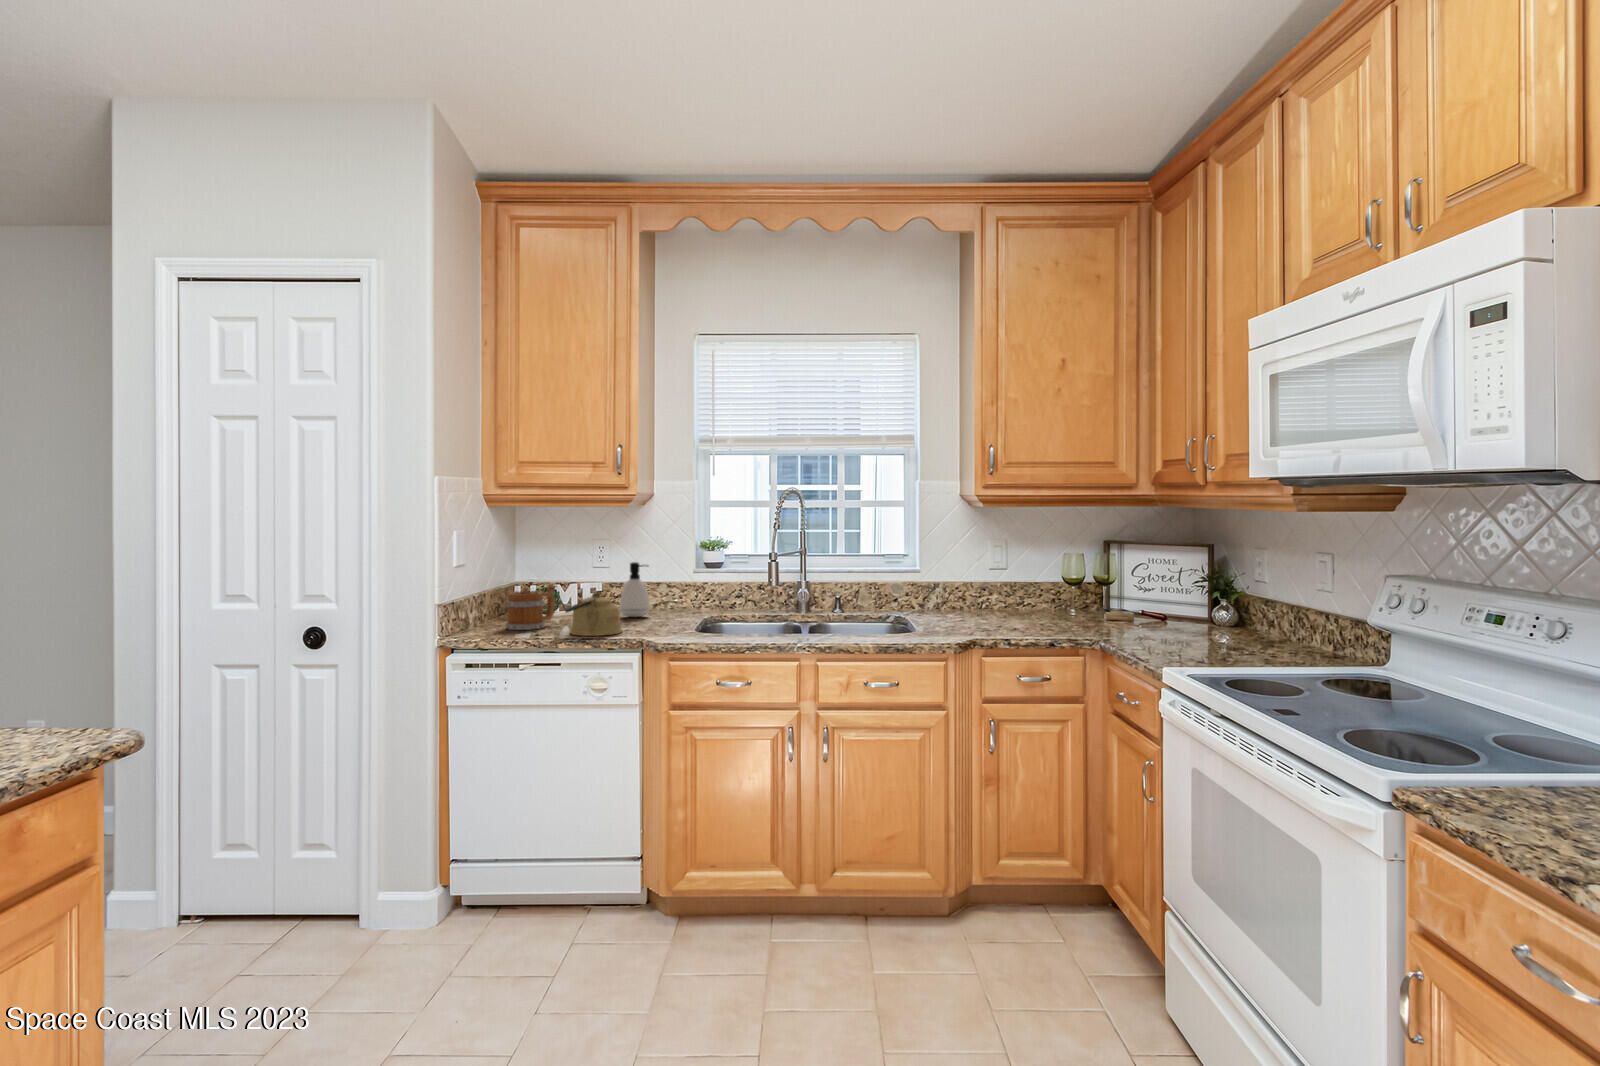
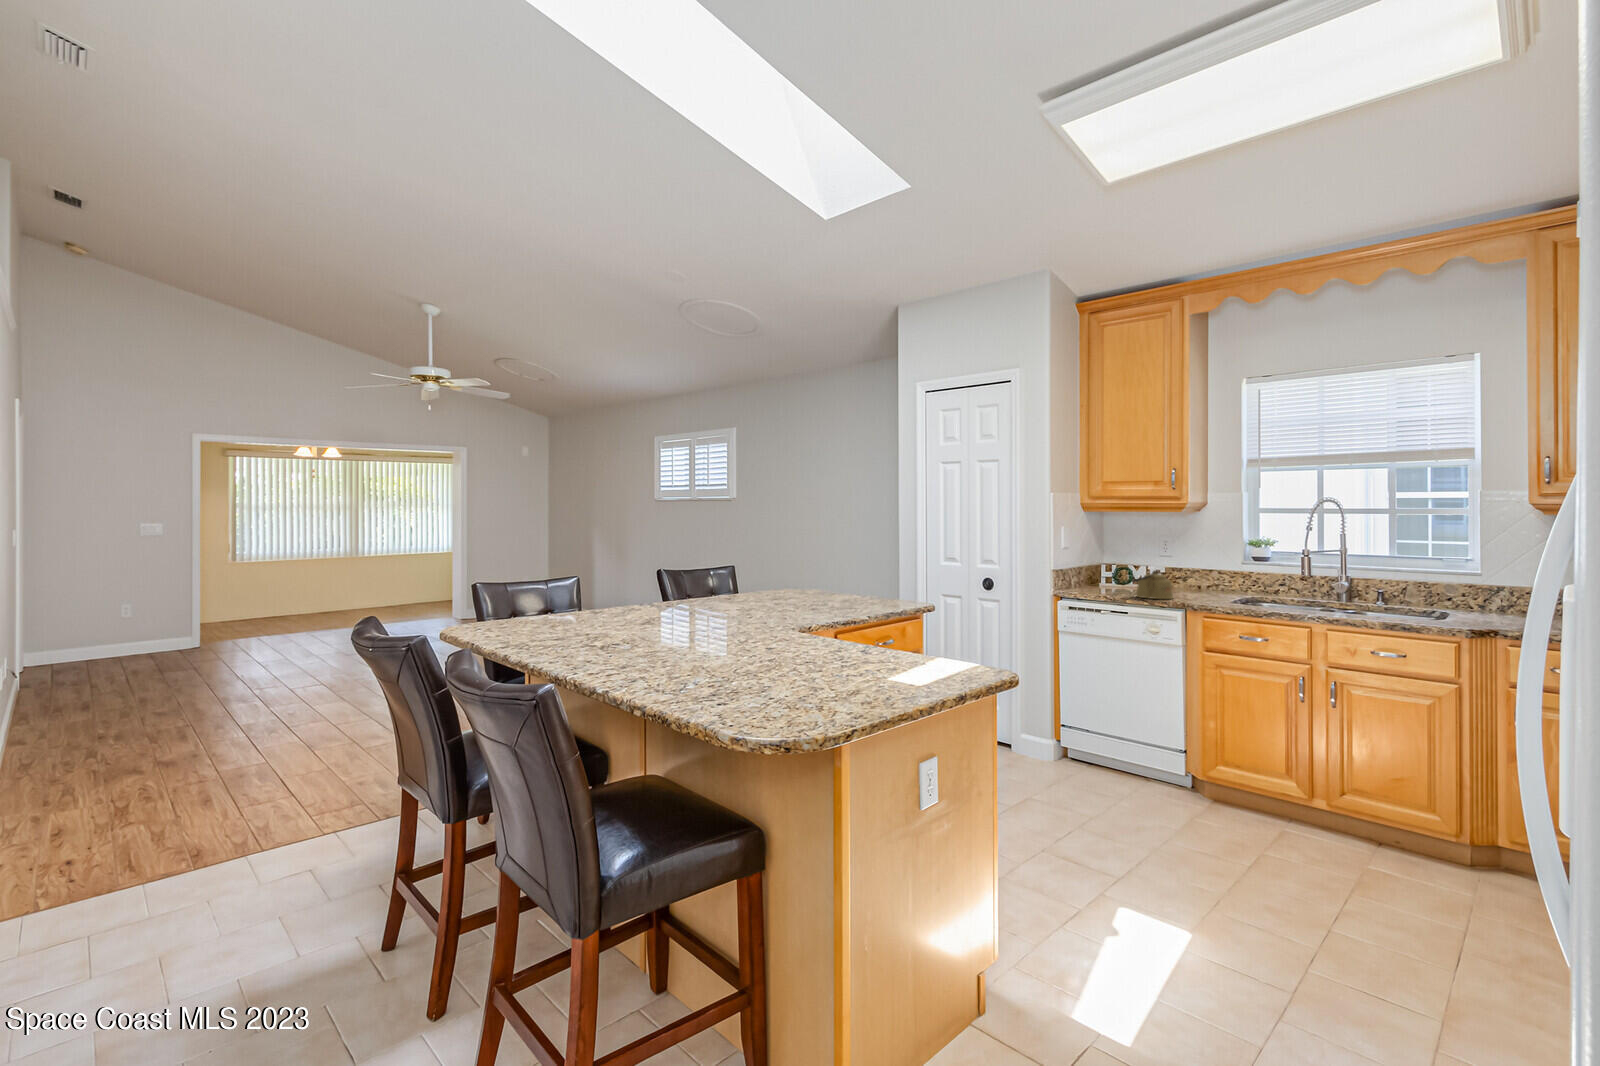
soap dispenser: present [620,562,650,617] -> none [1180,554,1204,593]
mug: present [506,584,556,630] -> none [1095,565,1132,593]

